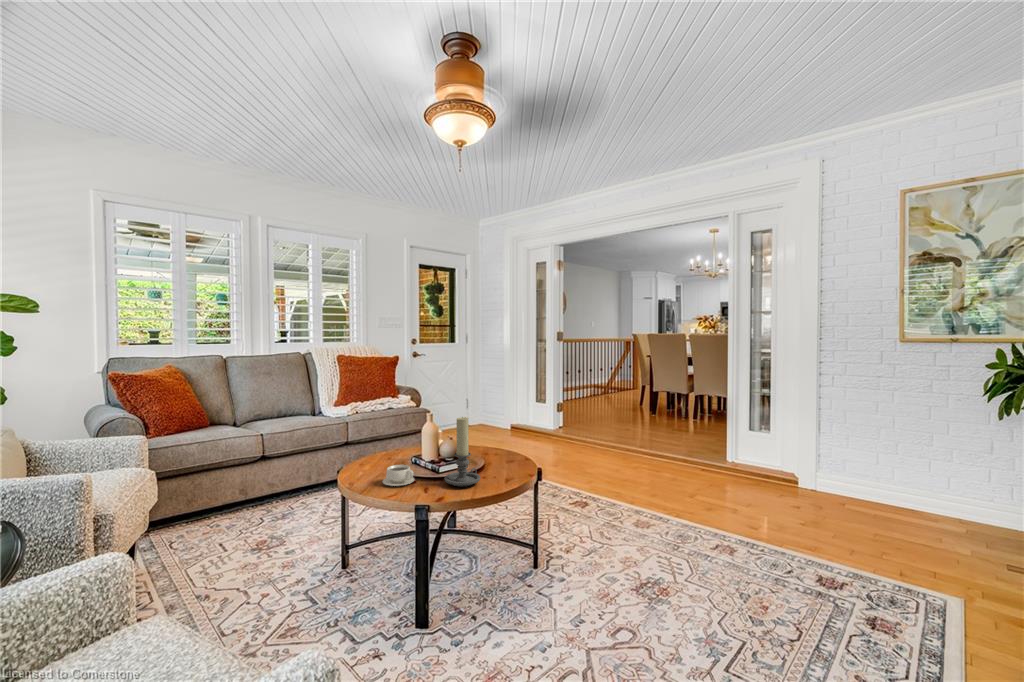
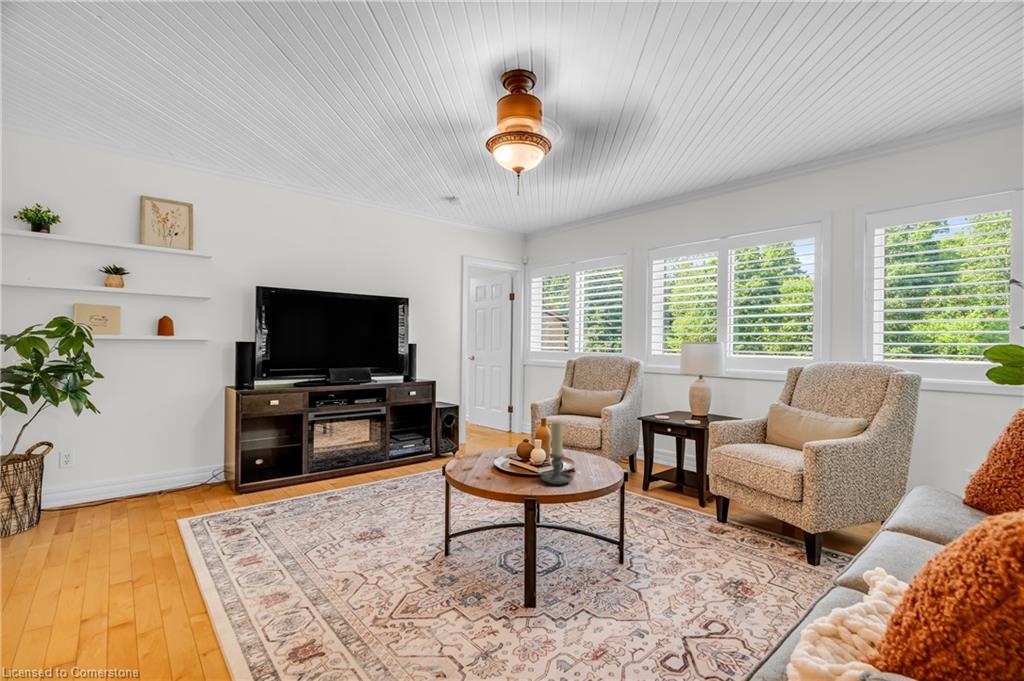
teacup: present [382,465,414,486] -> none [485,464,513,482]

